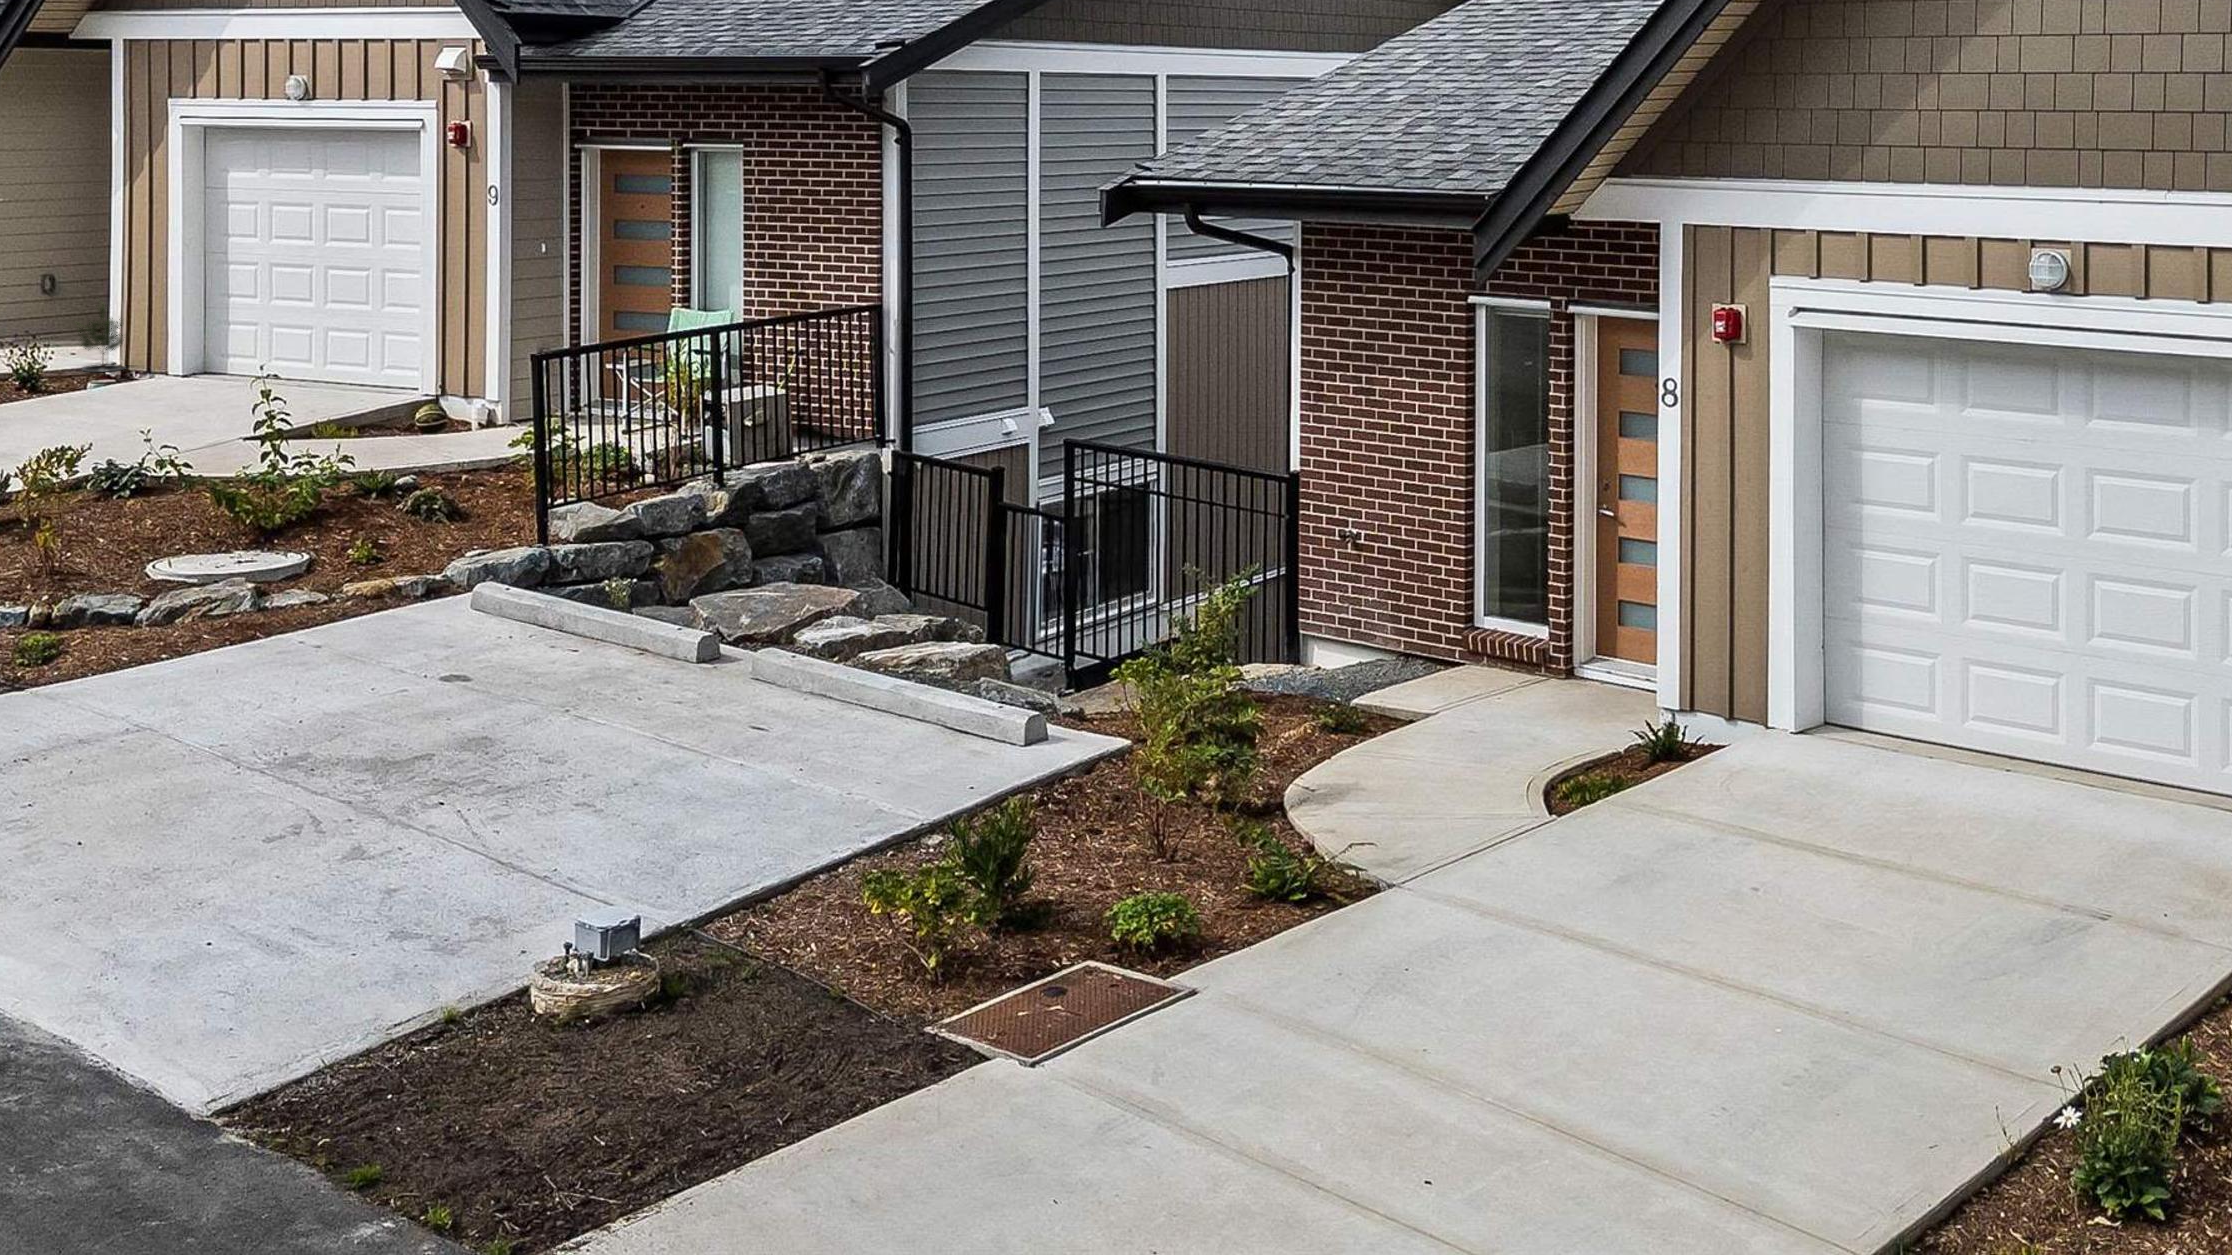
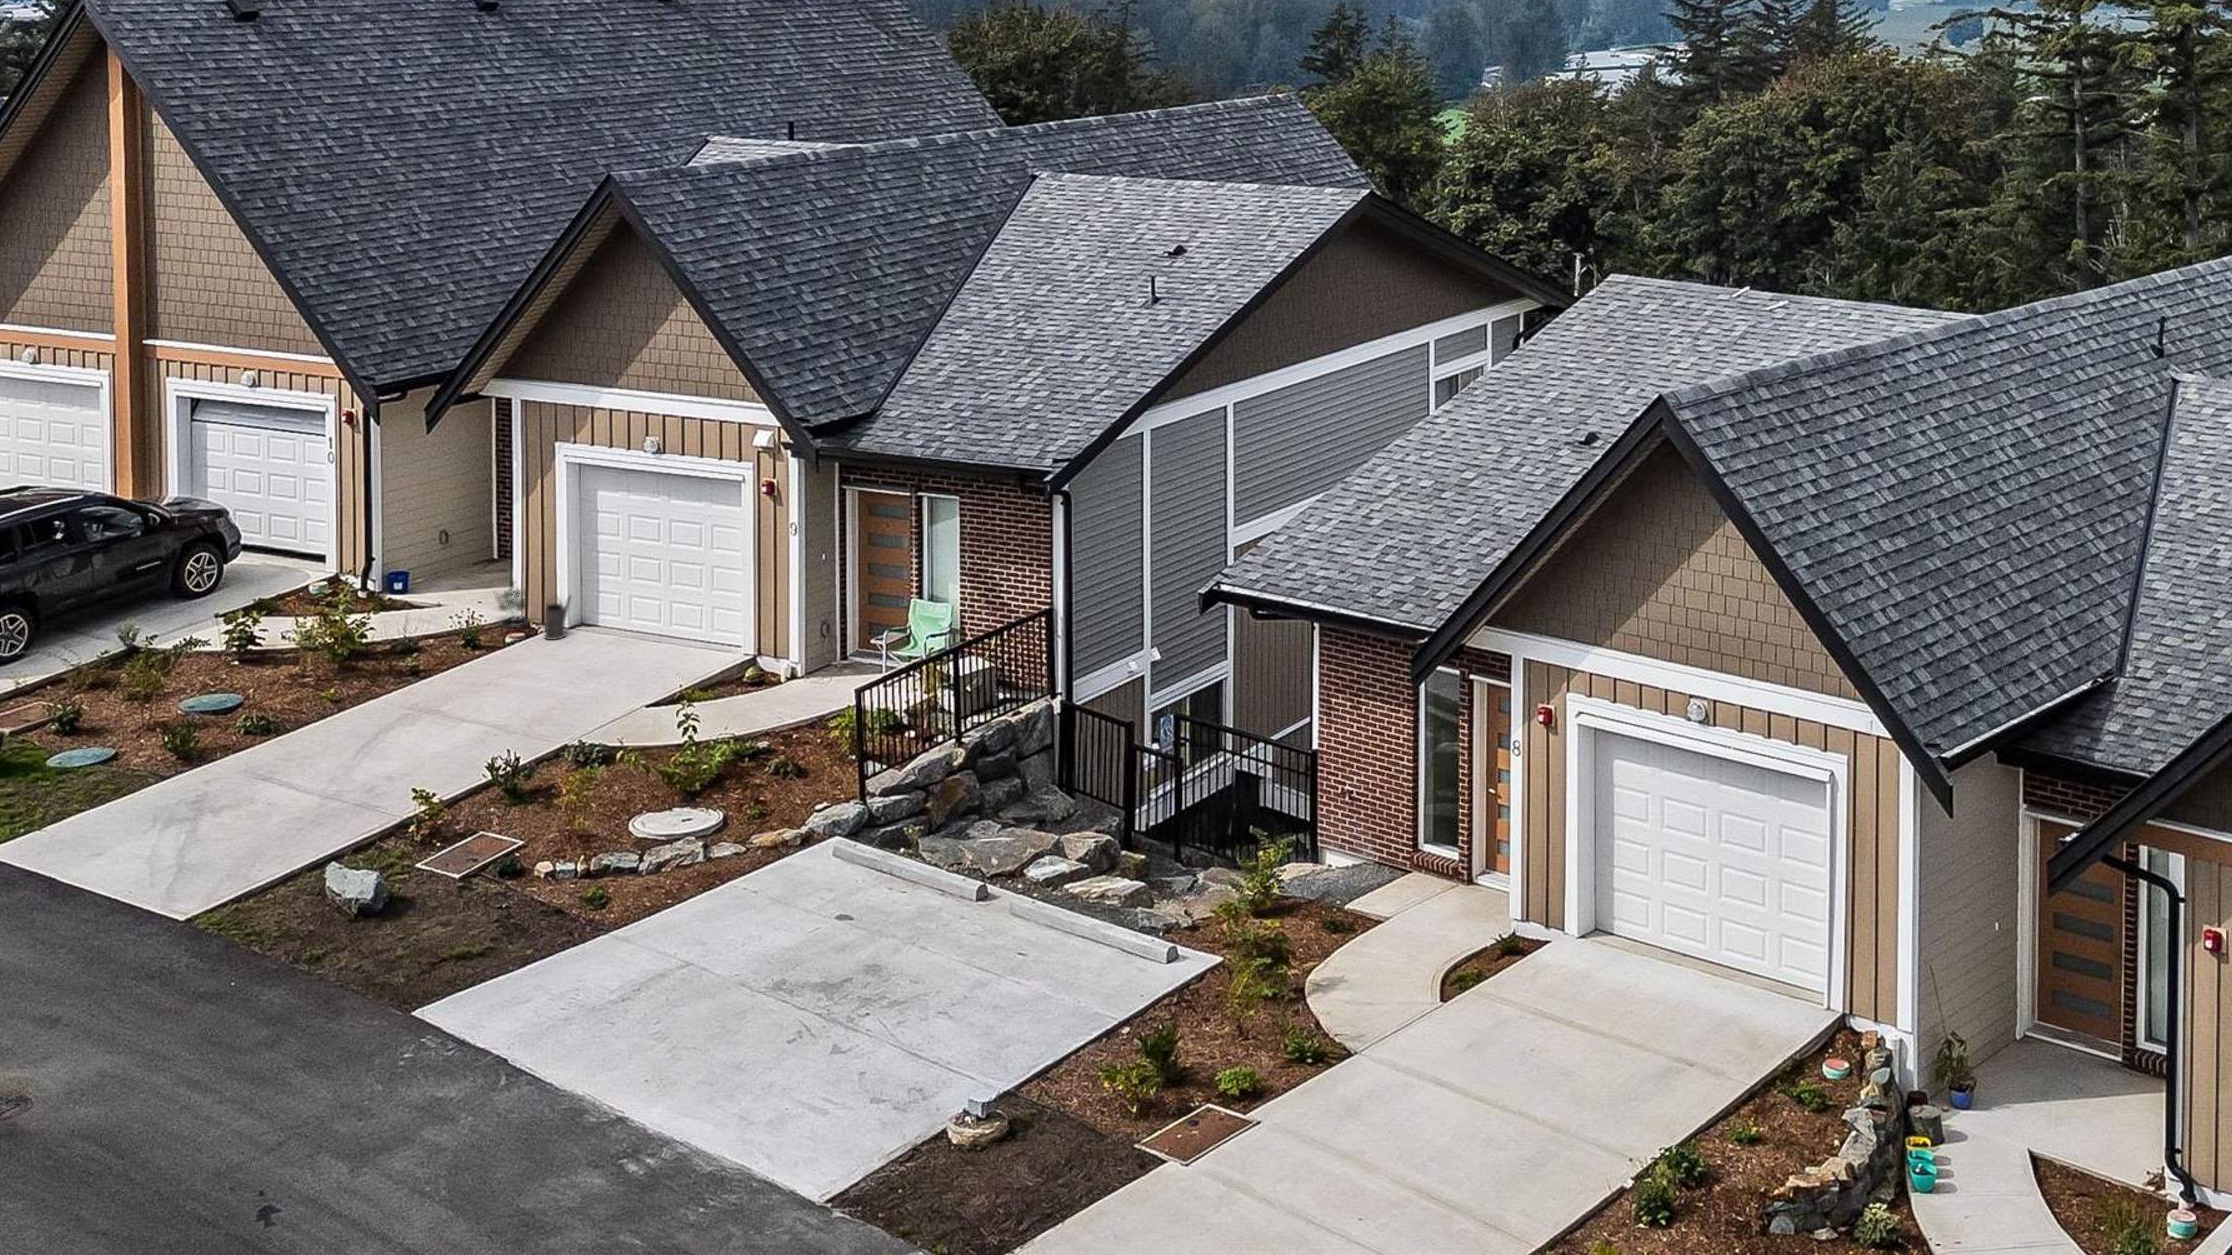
watering can: none [138,321,185,383] -> present [545,596,571,640]

